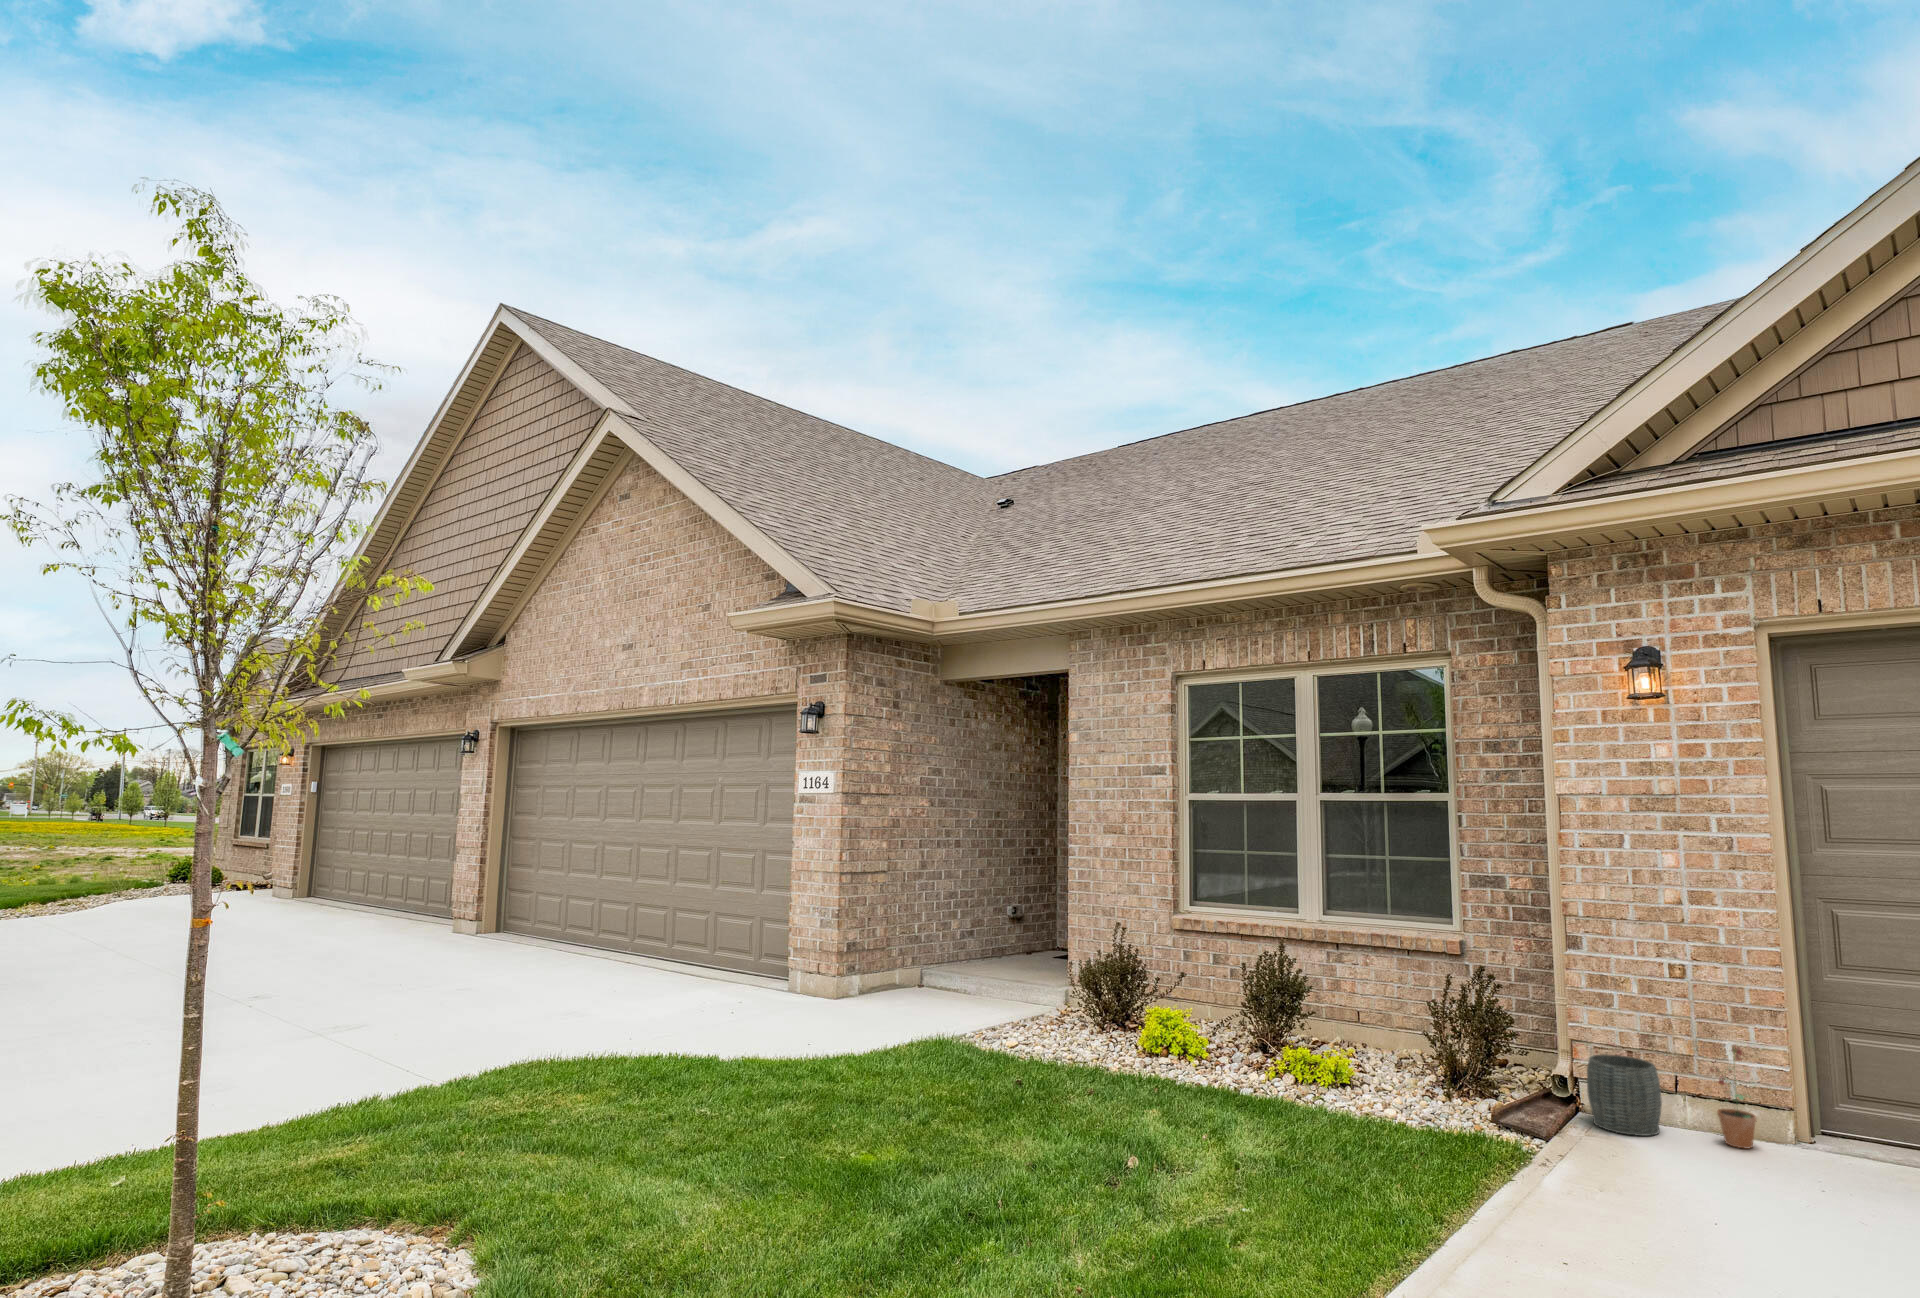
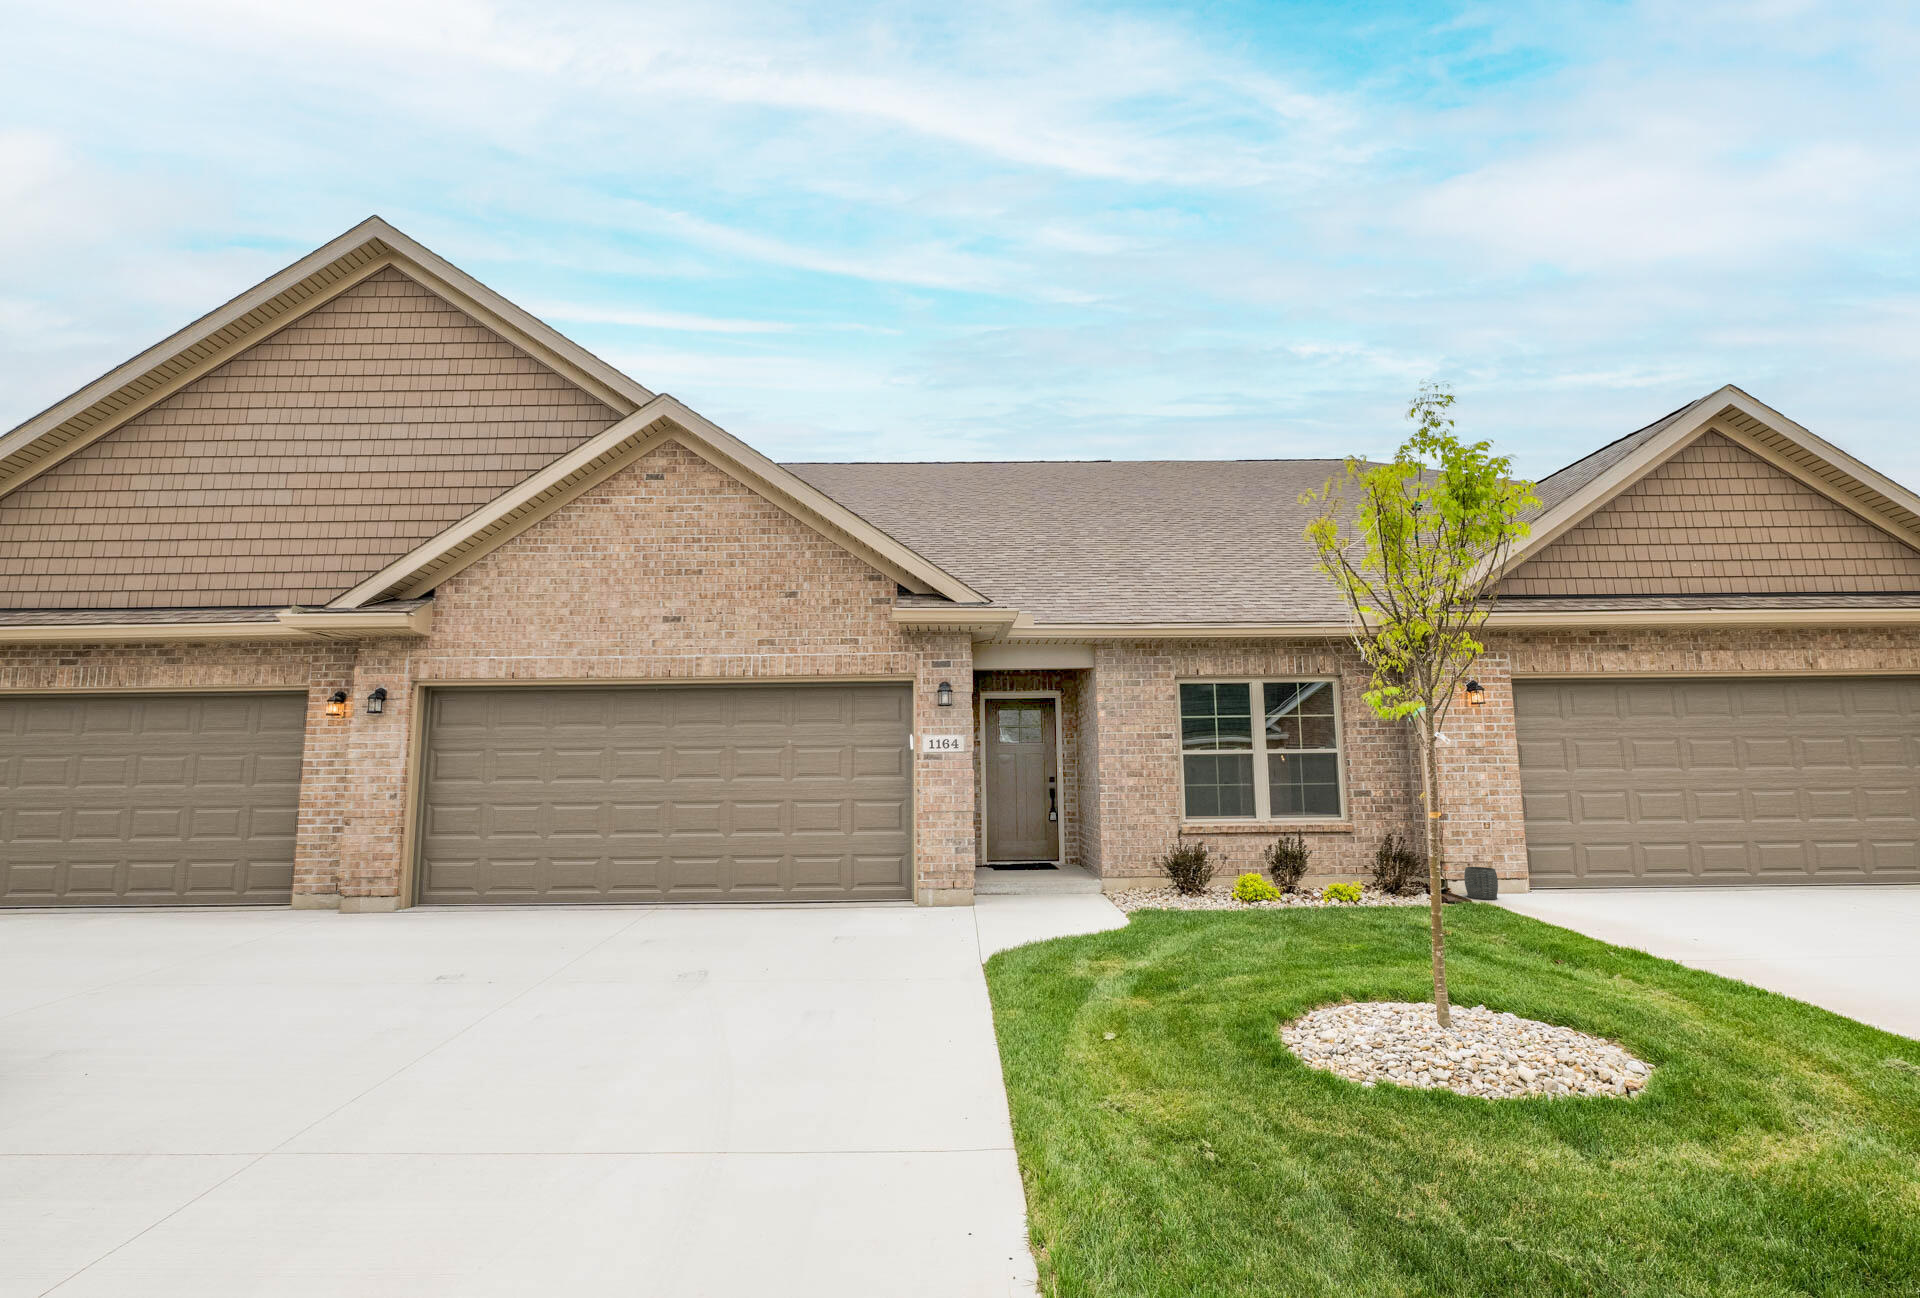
potted plant: present [1711,1046,1757,1149] -> none [1503,855,1528,897]

